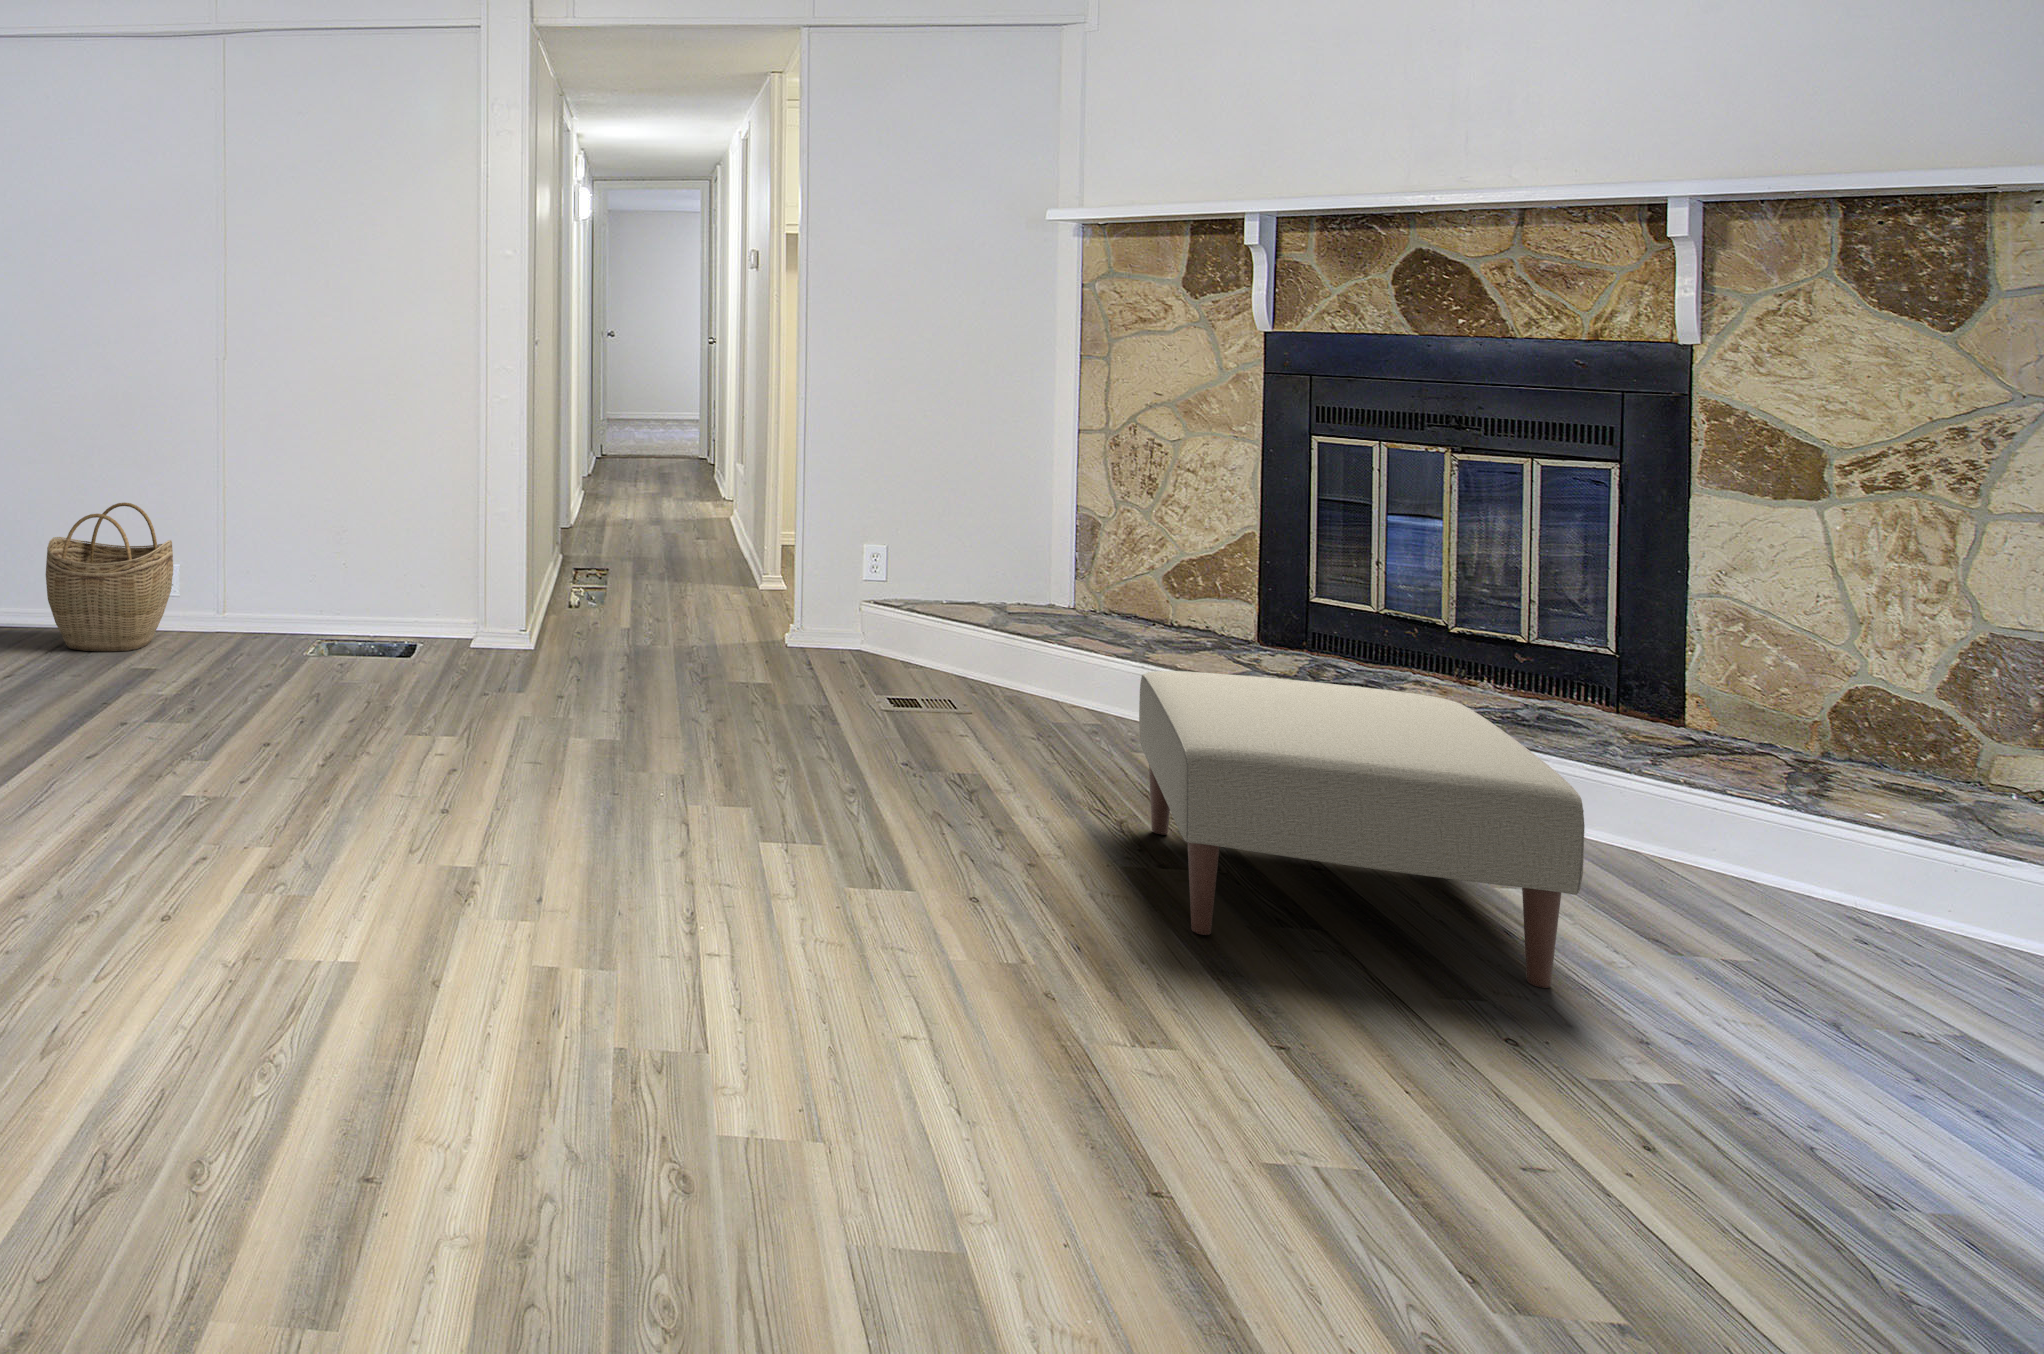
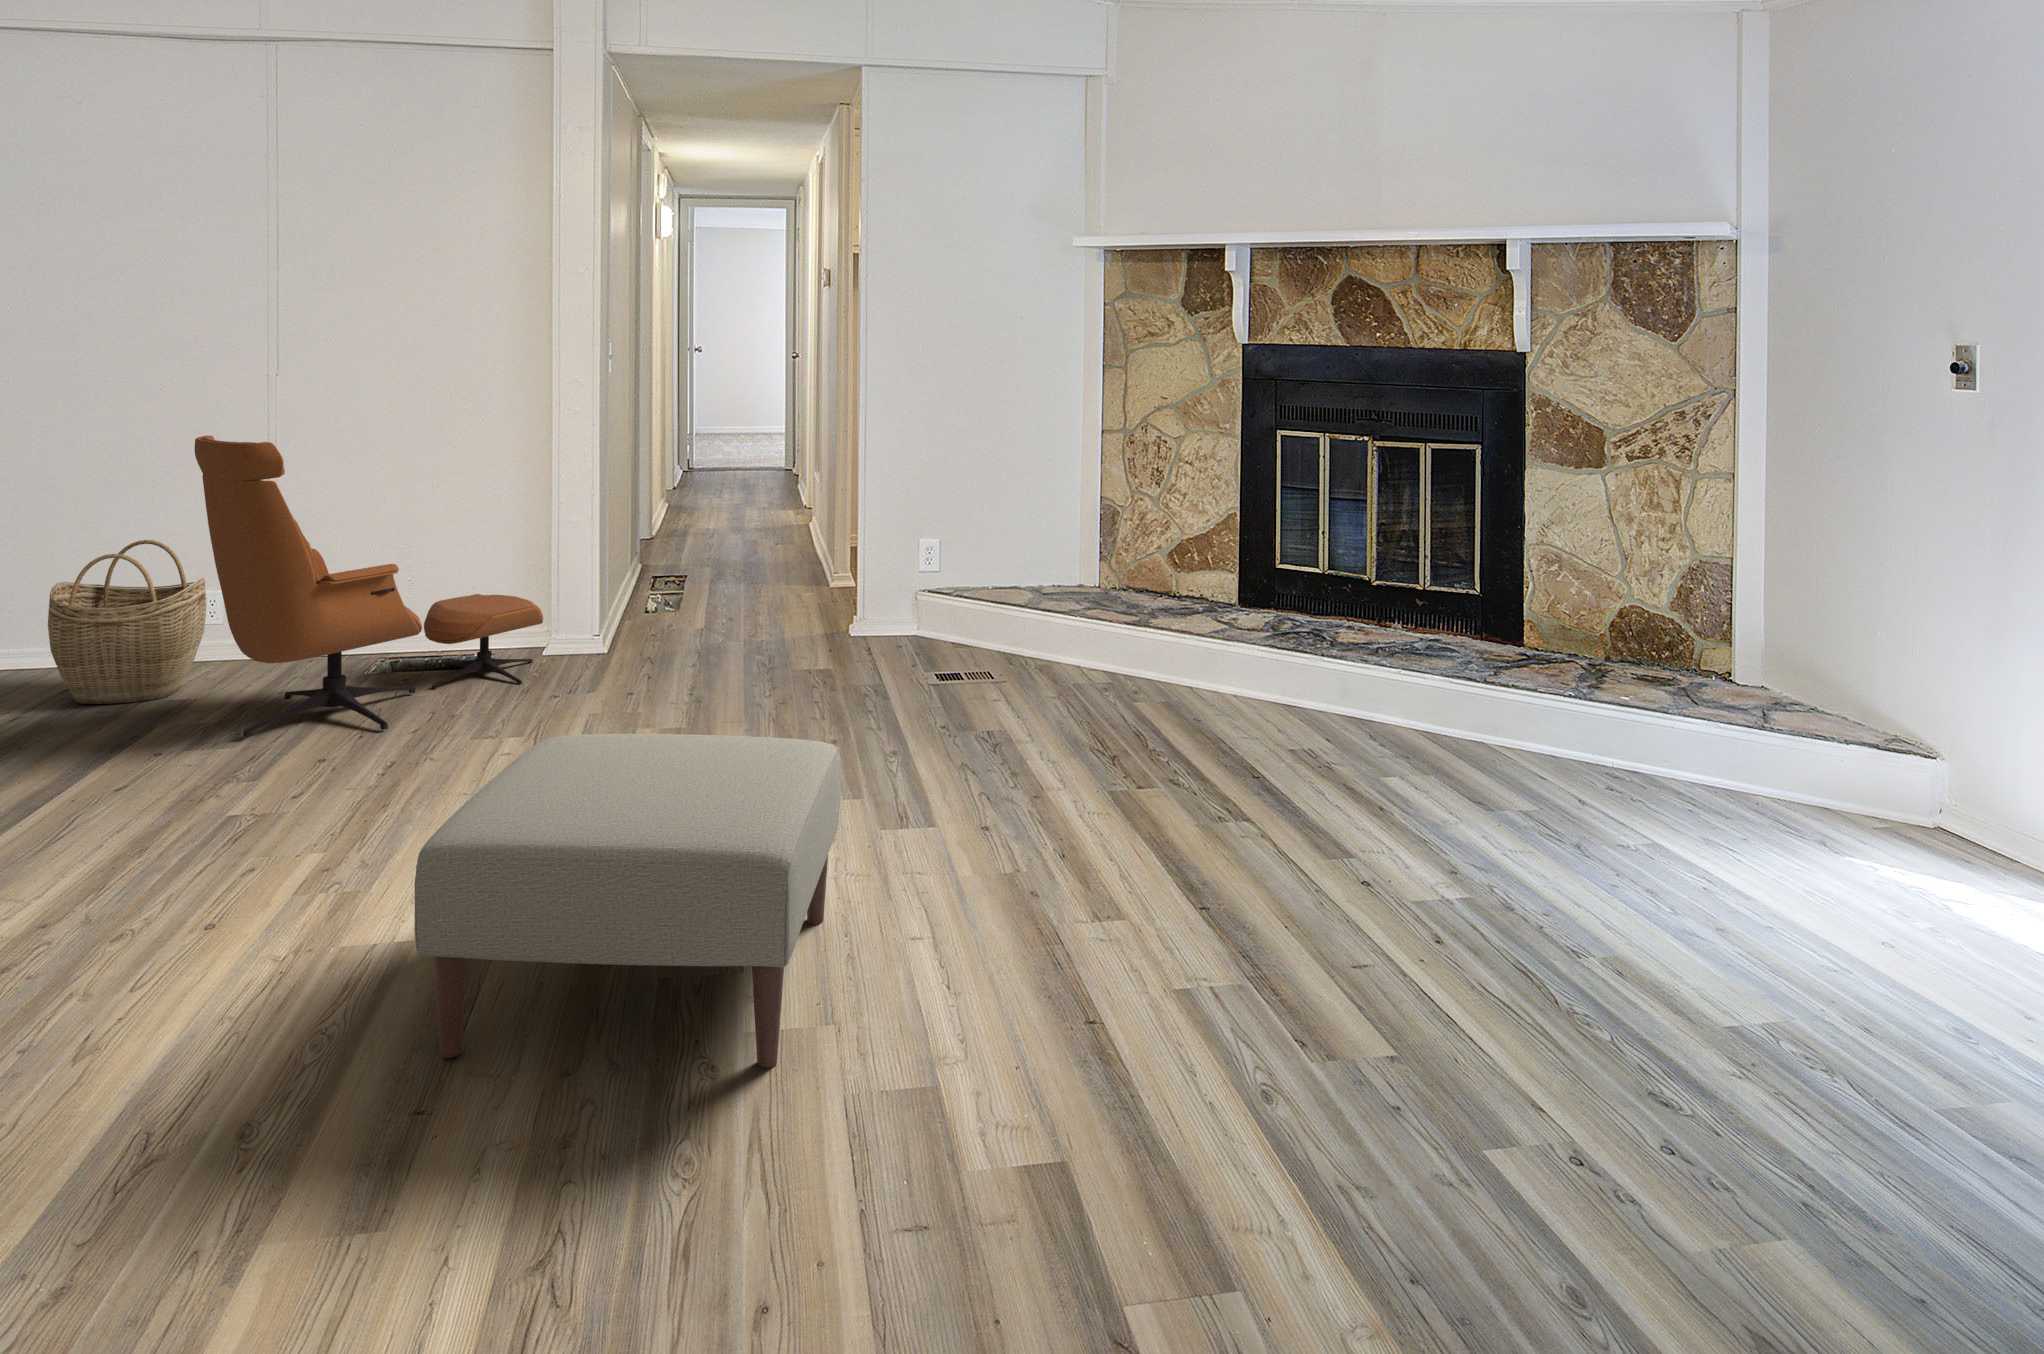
lounge chair: none [162,406,471,699] -> present [194,435,543,737]
ottoman: present [1139,671,1585,988] -> present [414,734,841,1068]

